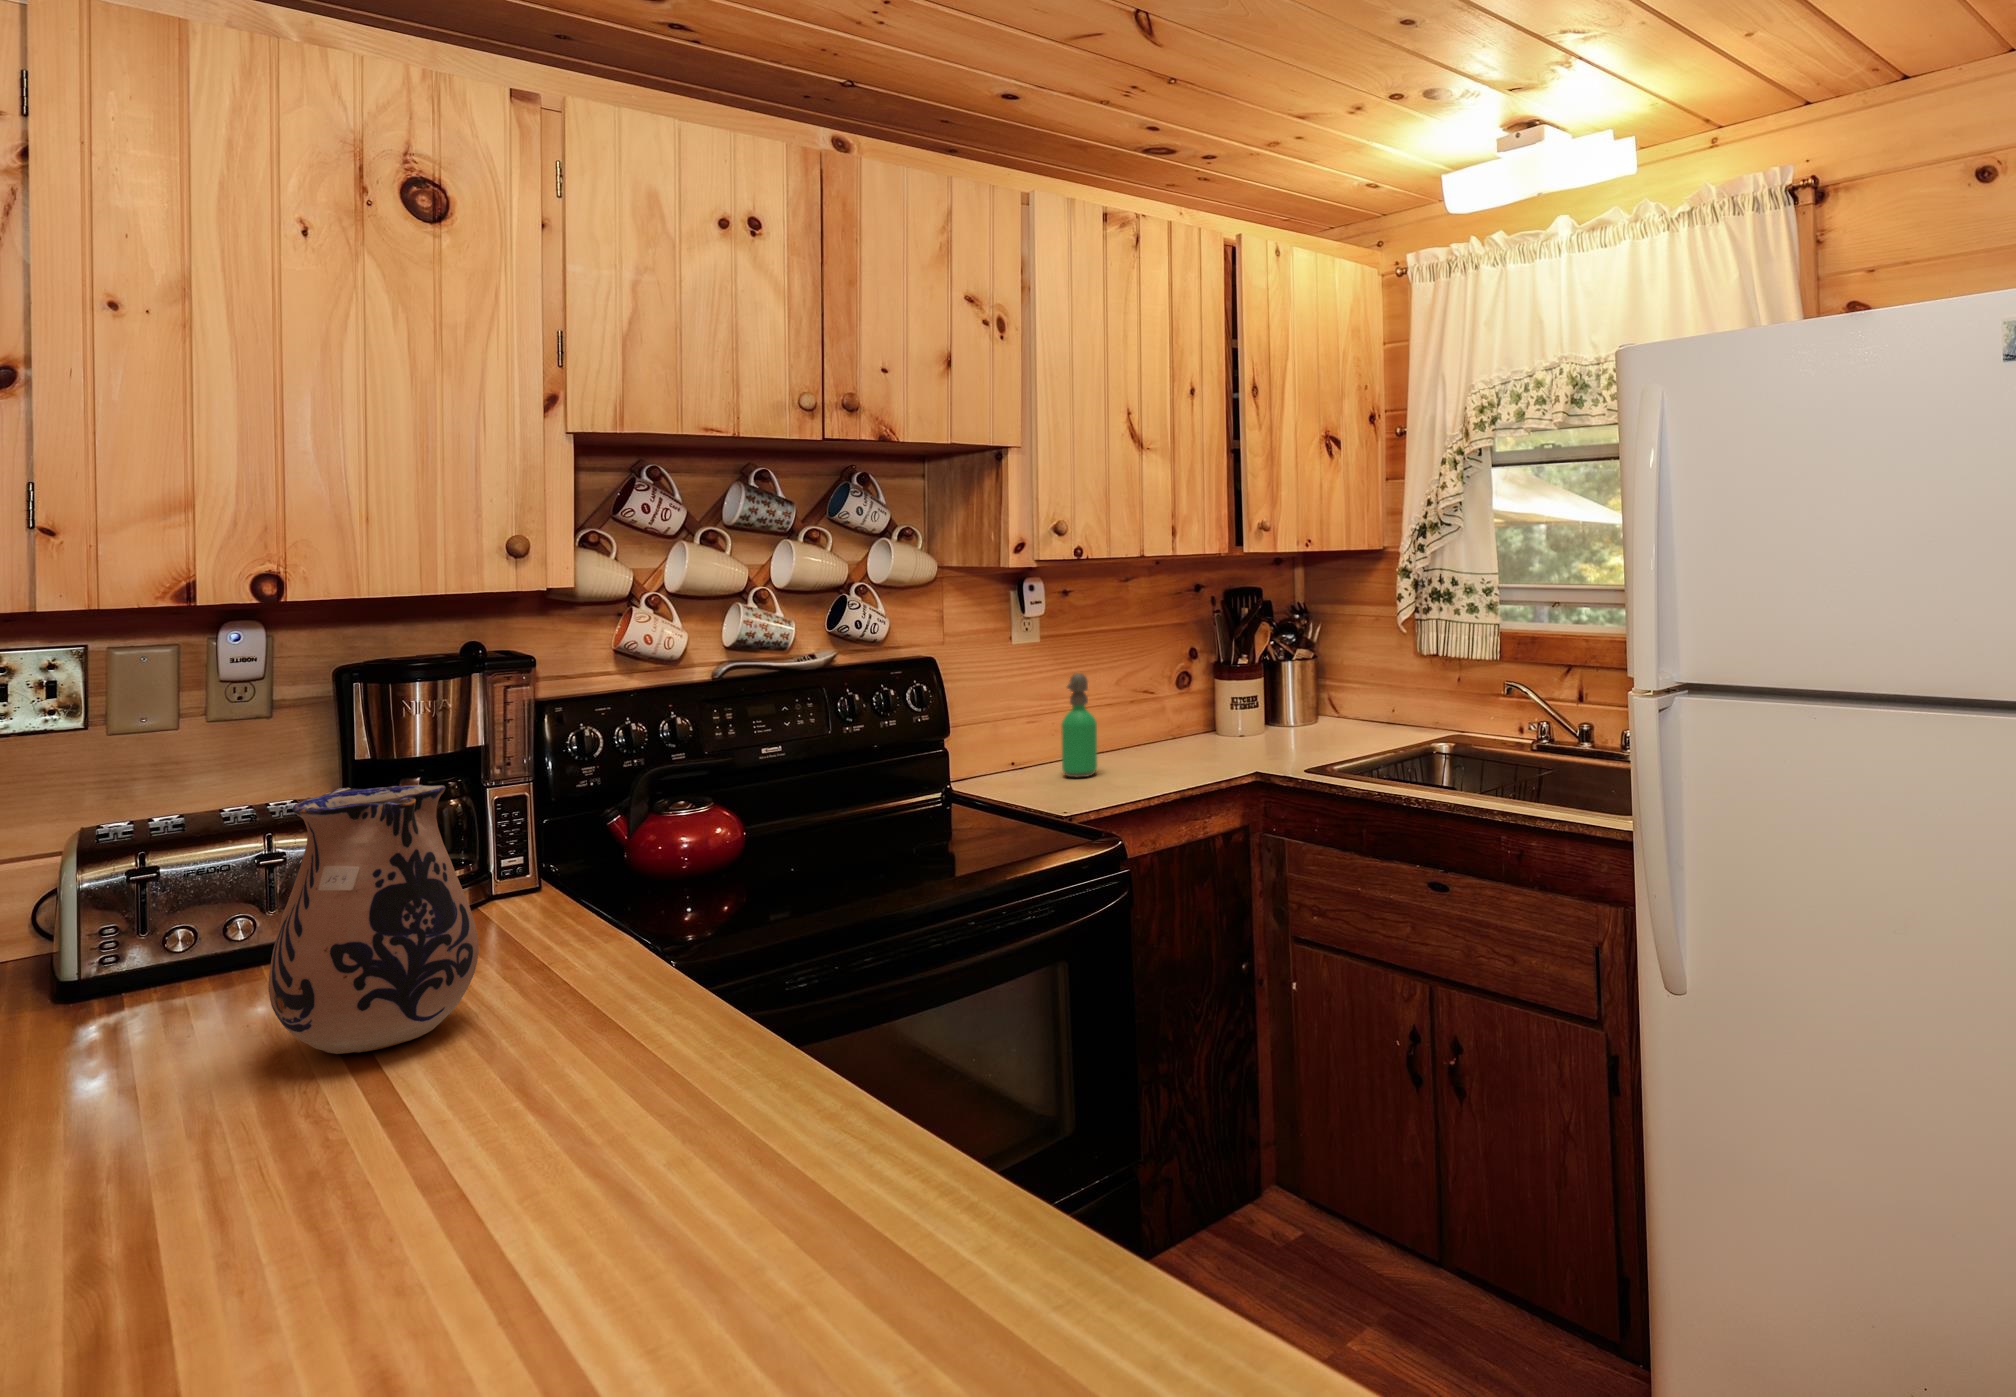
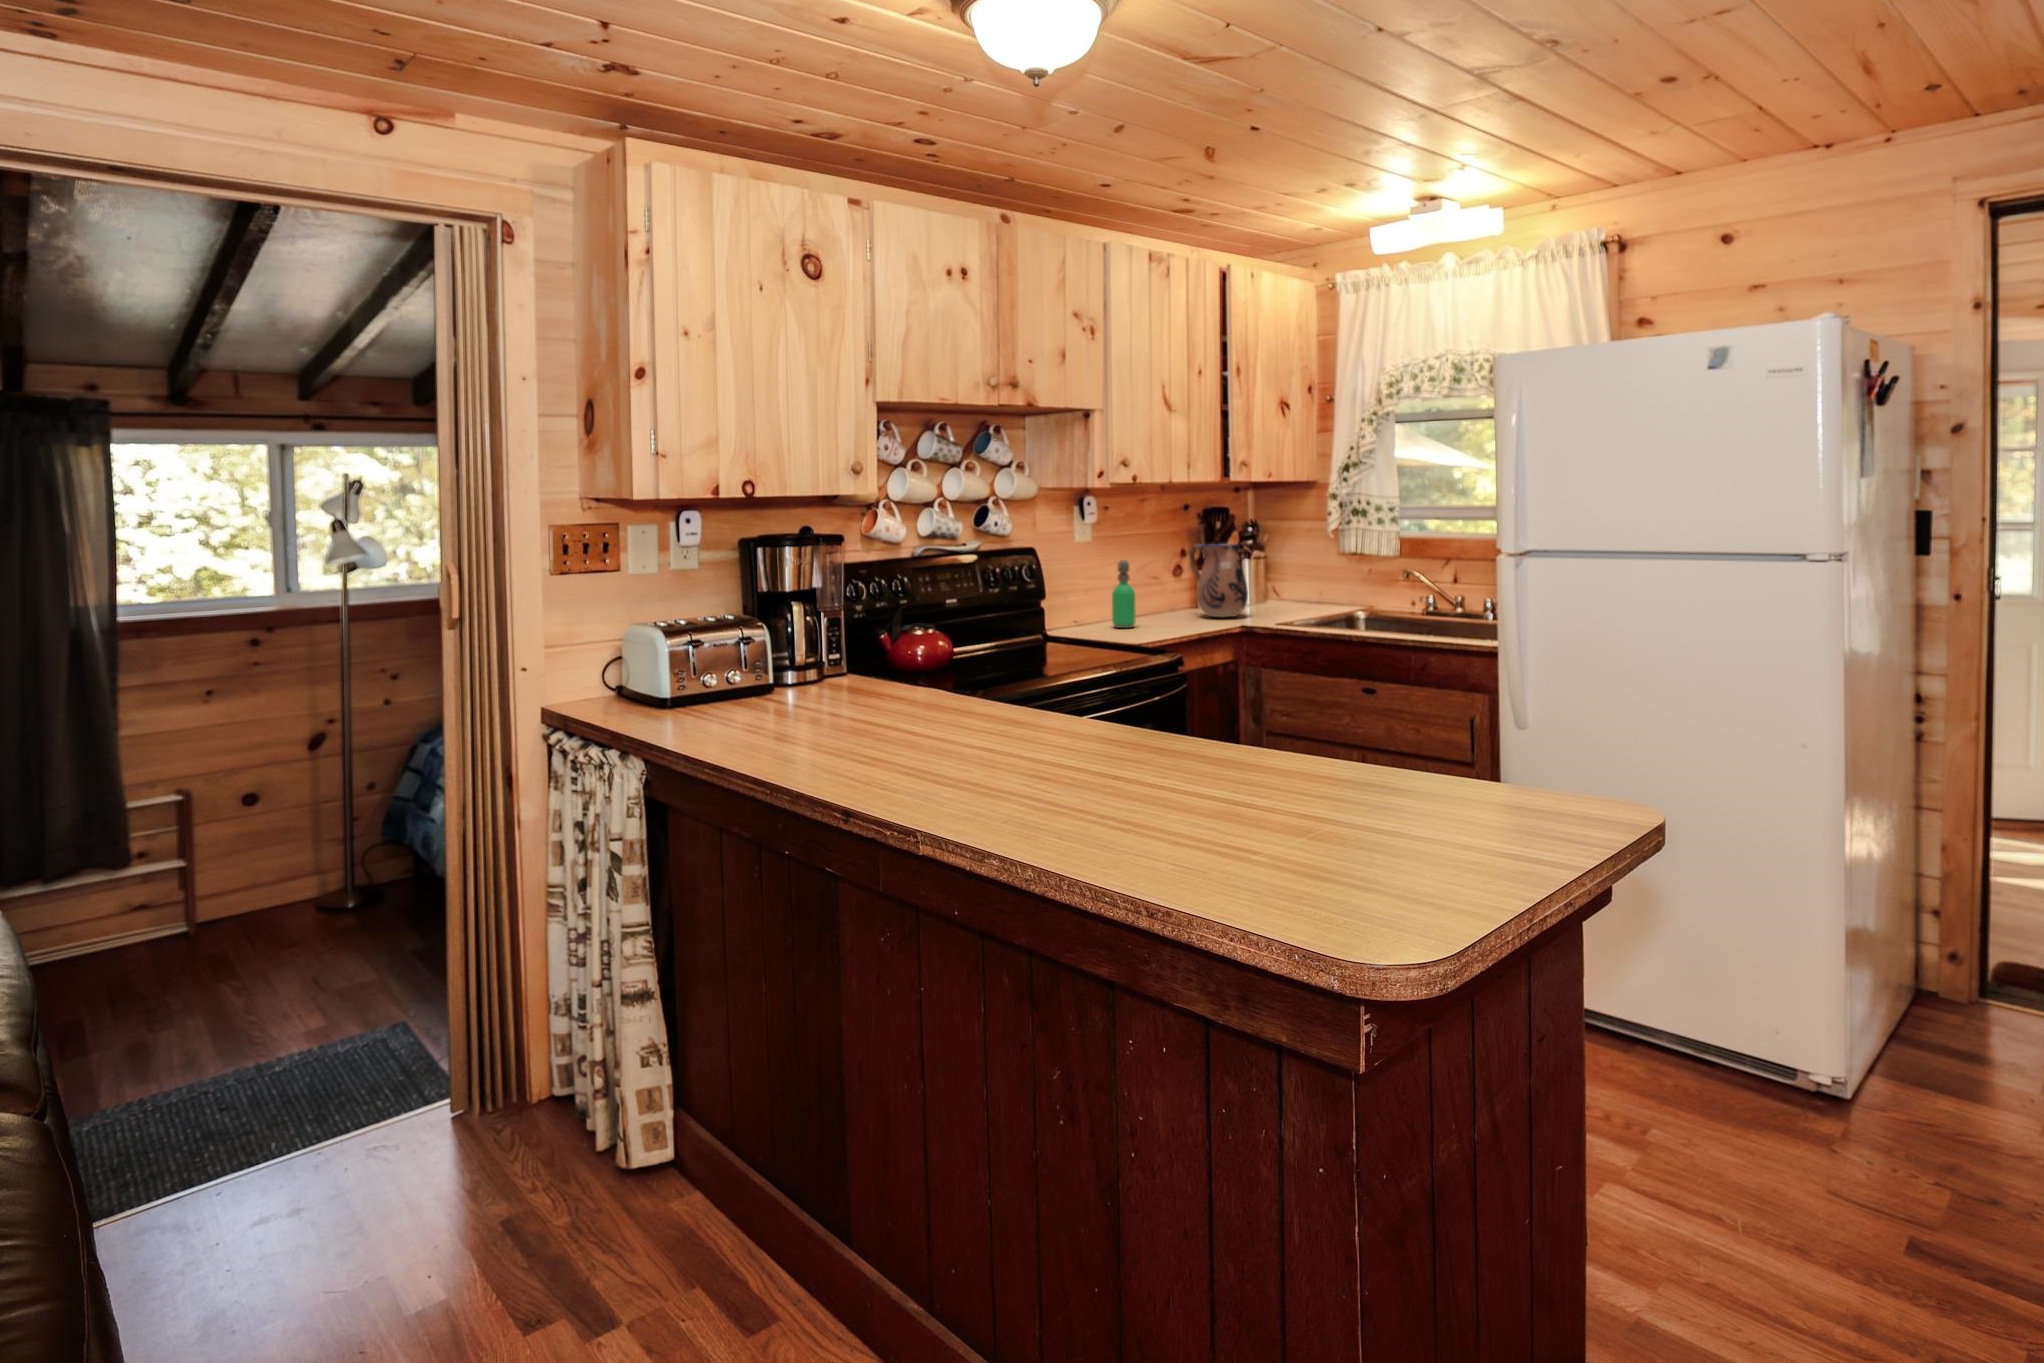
ceramic pitcher: present [269,785,479,1054] -> present [1189,544,1248,617]

